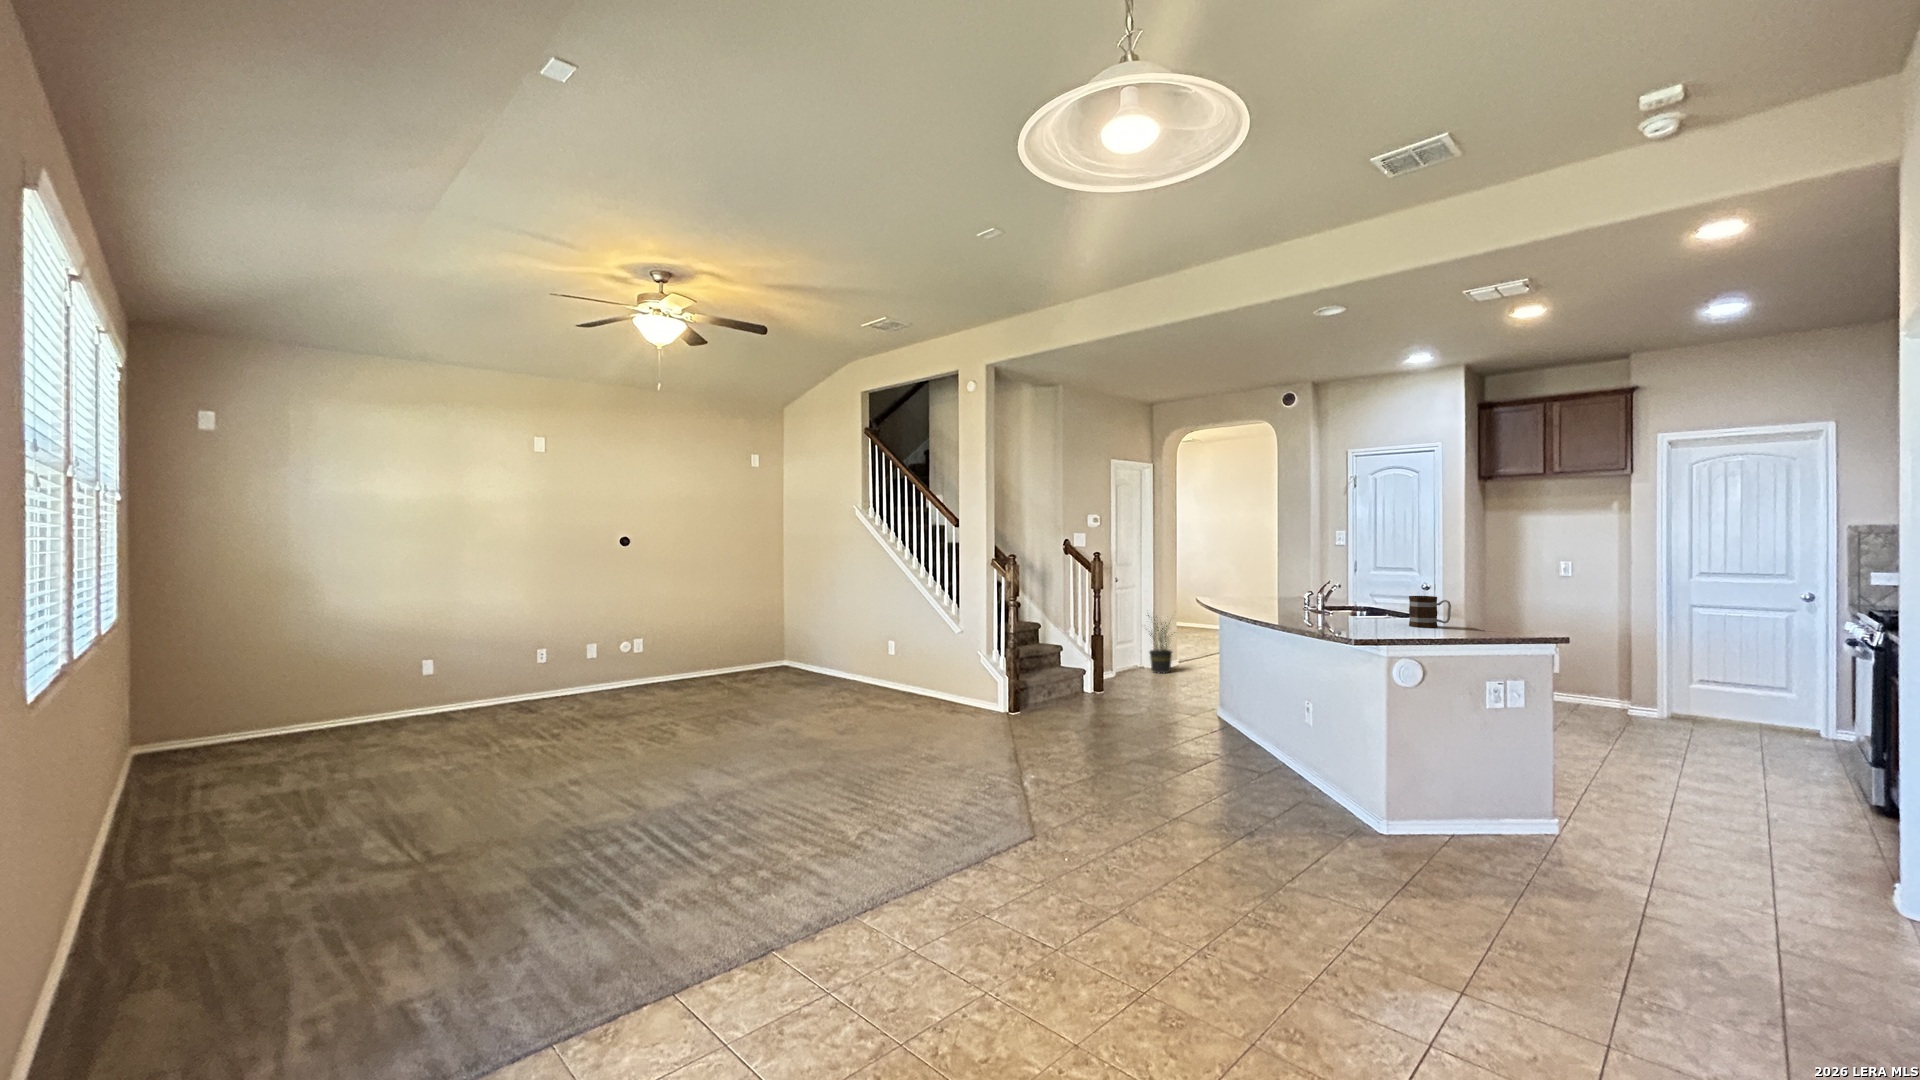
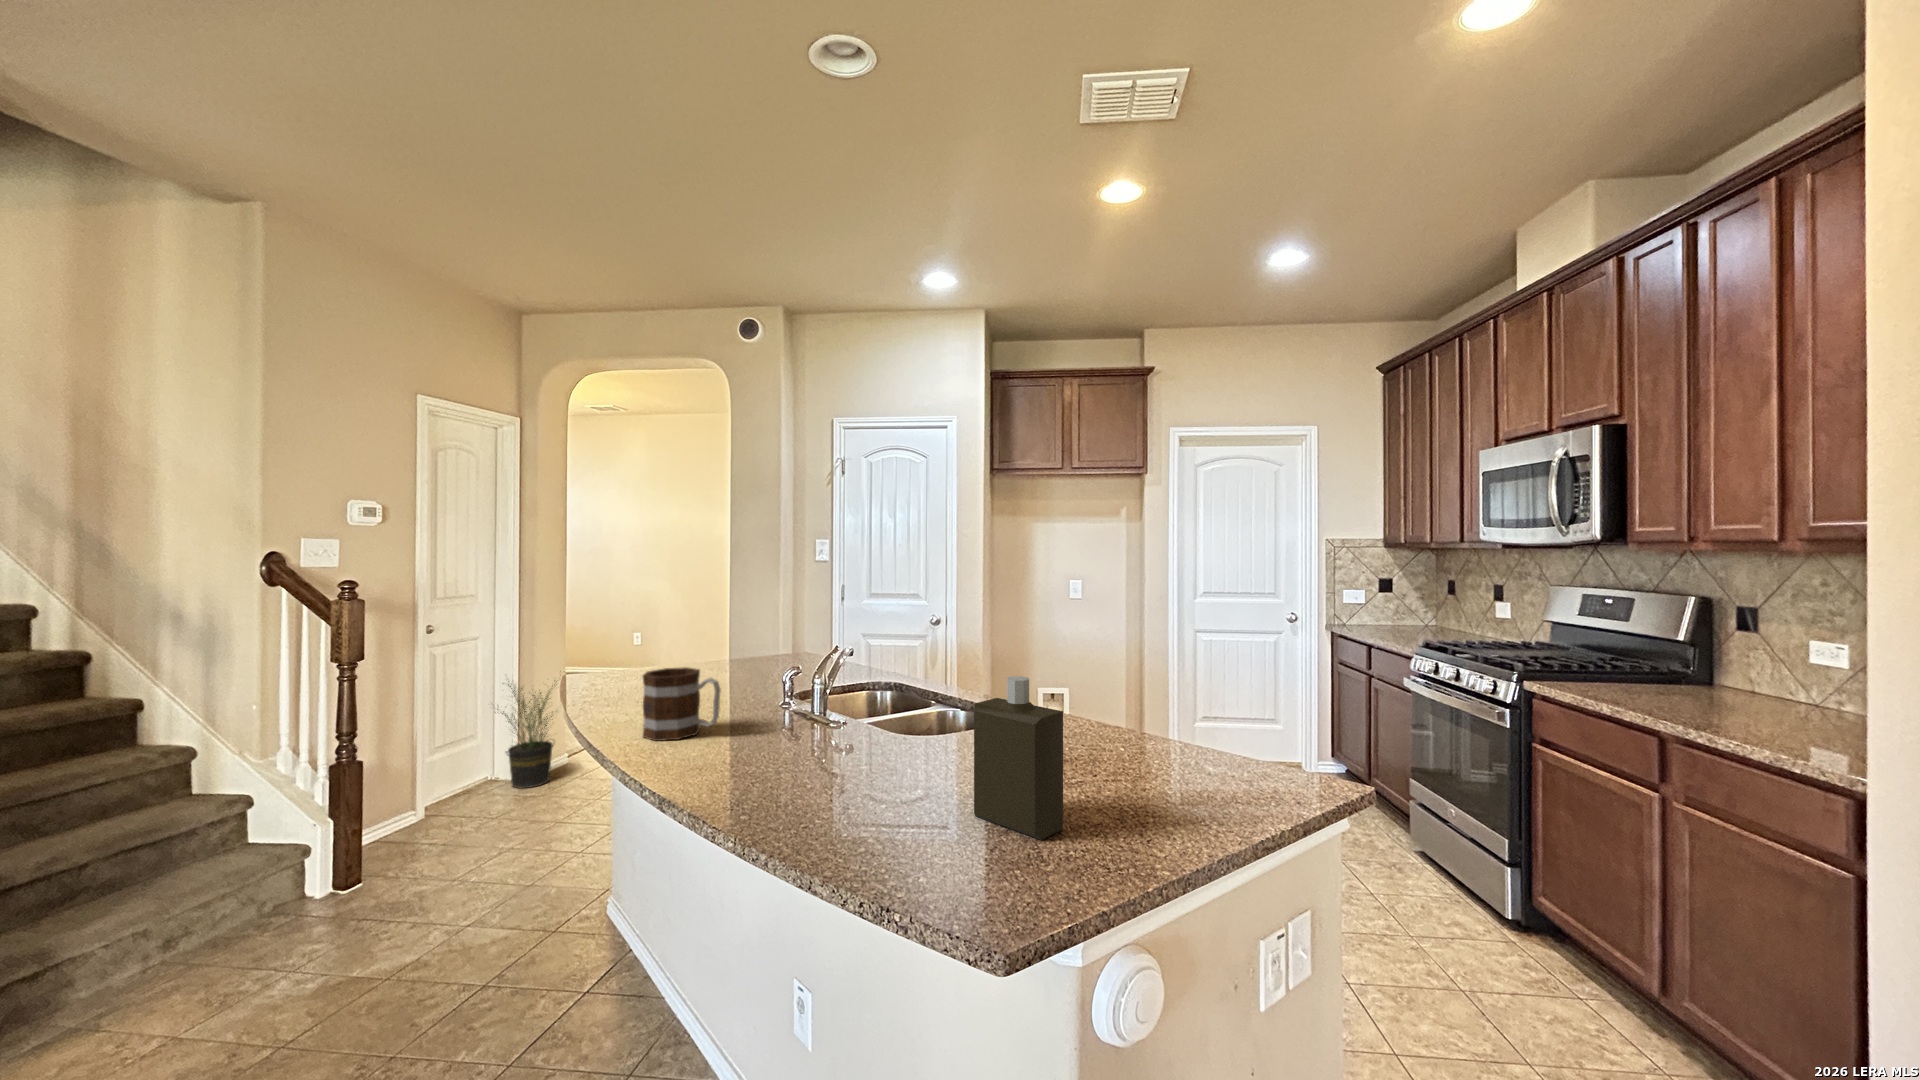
bottle: none [1360,576,1391,627] -> present [974,676,1063,840]
mug: present [1409,596,1451,628] -> present [642,667,721,741]

